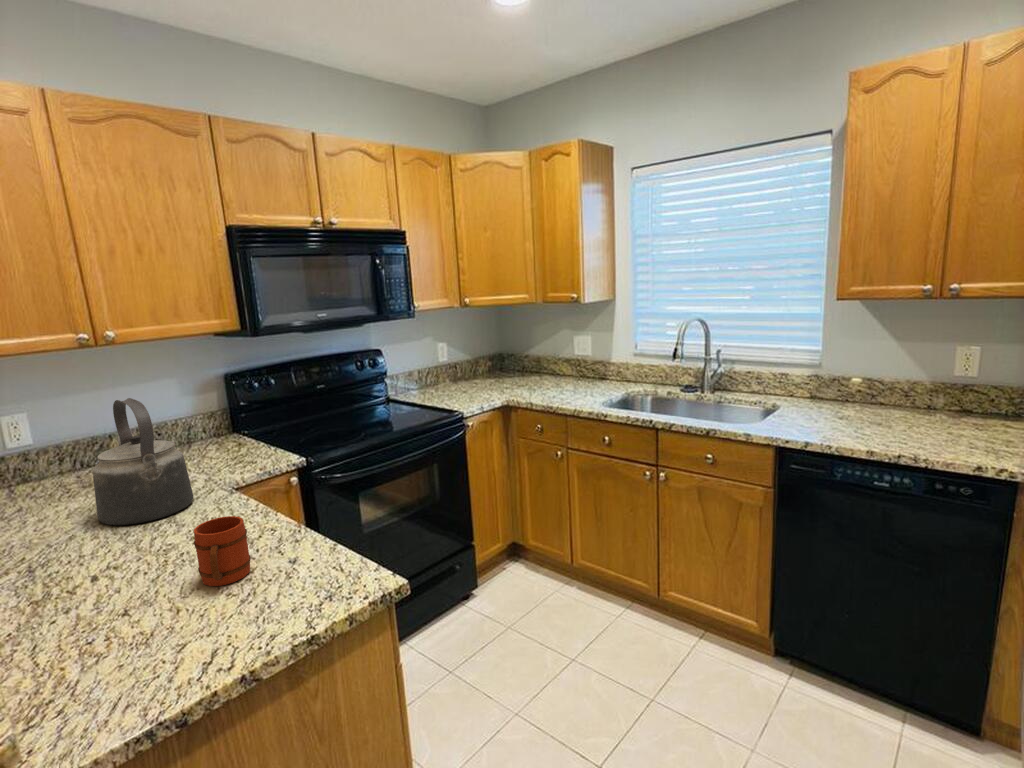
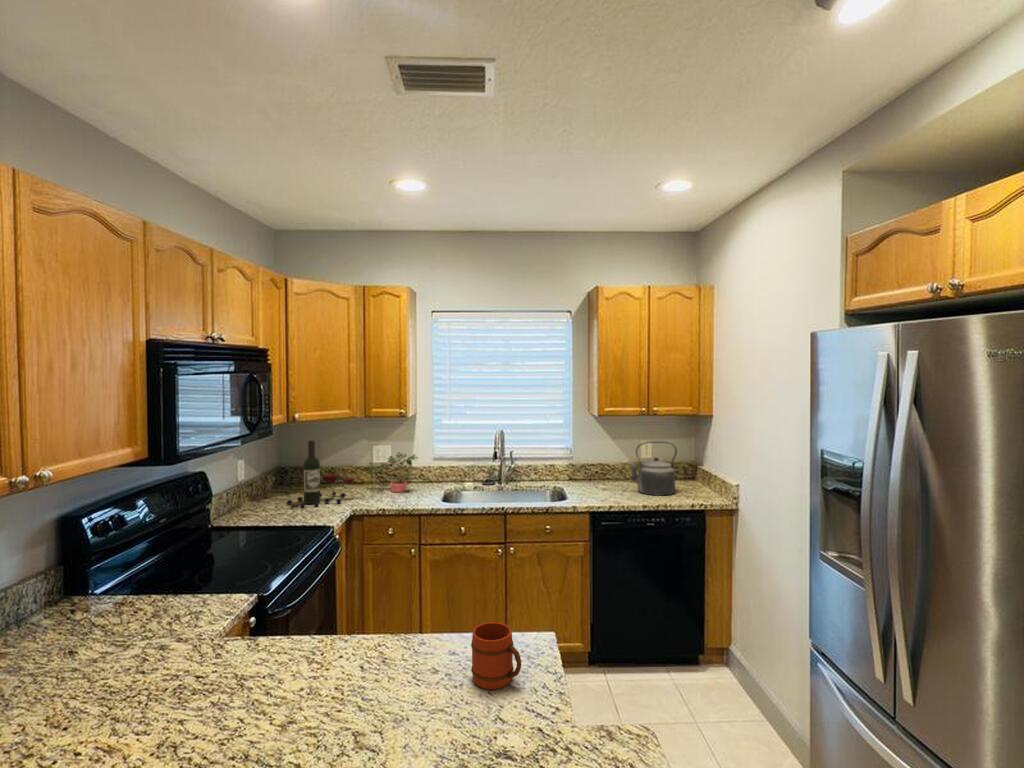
wine bottle: none [467,326,528,393] -> present [287,441,355,507]
potted plant: none [560,343,600,390] -> present [369,452,418,492]
kettle: present [93,398,193,525] -> present [629,441,677,496]

